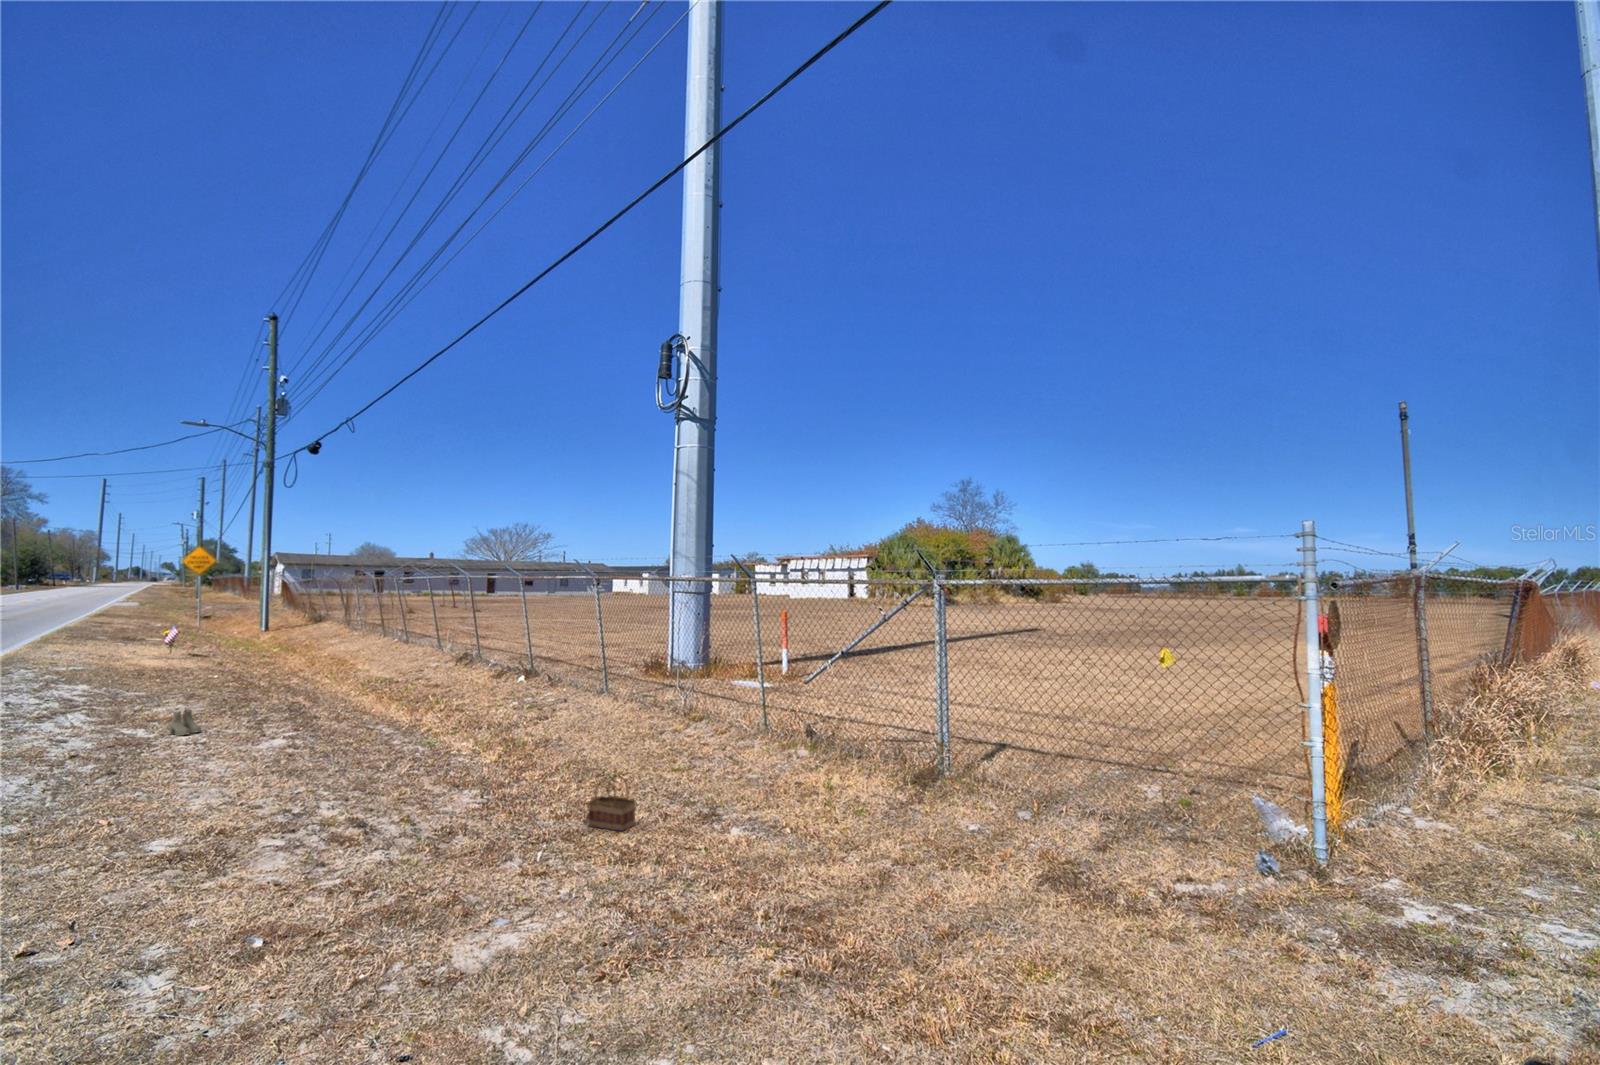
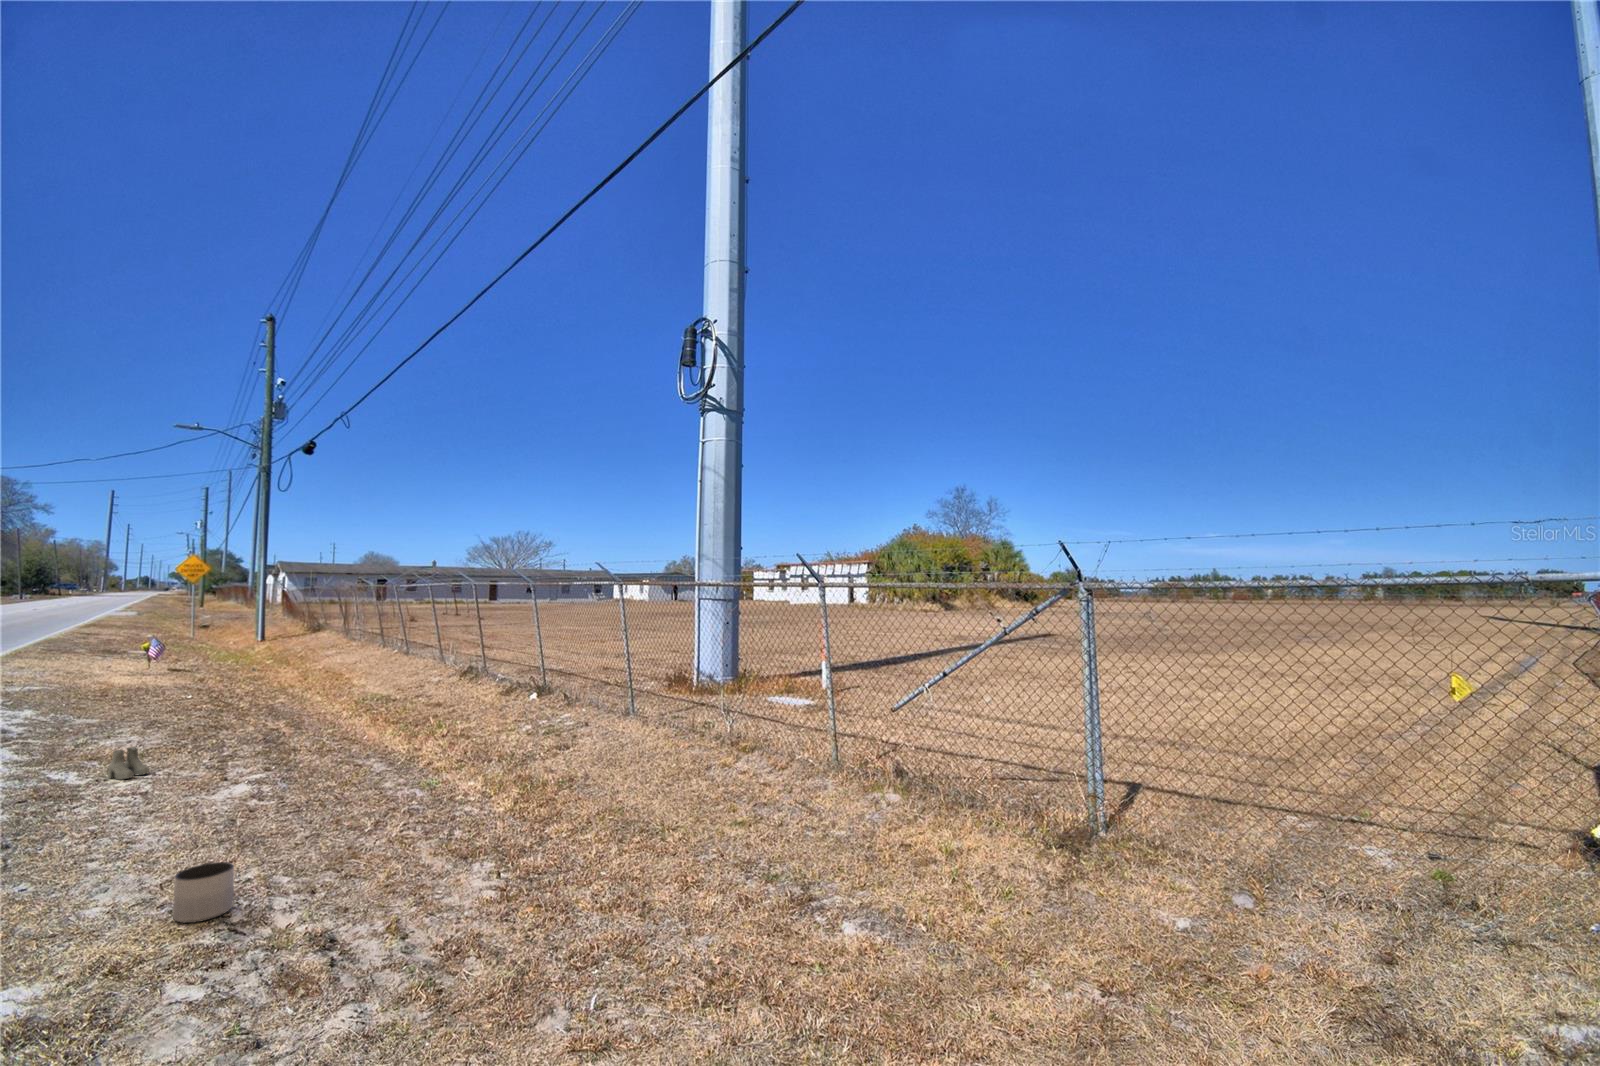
basket: present [588,775,635,831] -> none [648,855,715,940]
planter: none [252,779,293,818] -> present [173,862,234,923]

